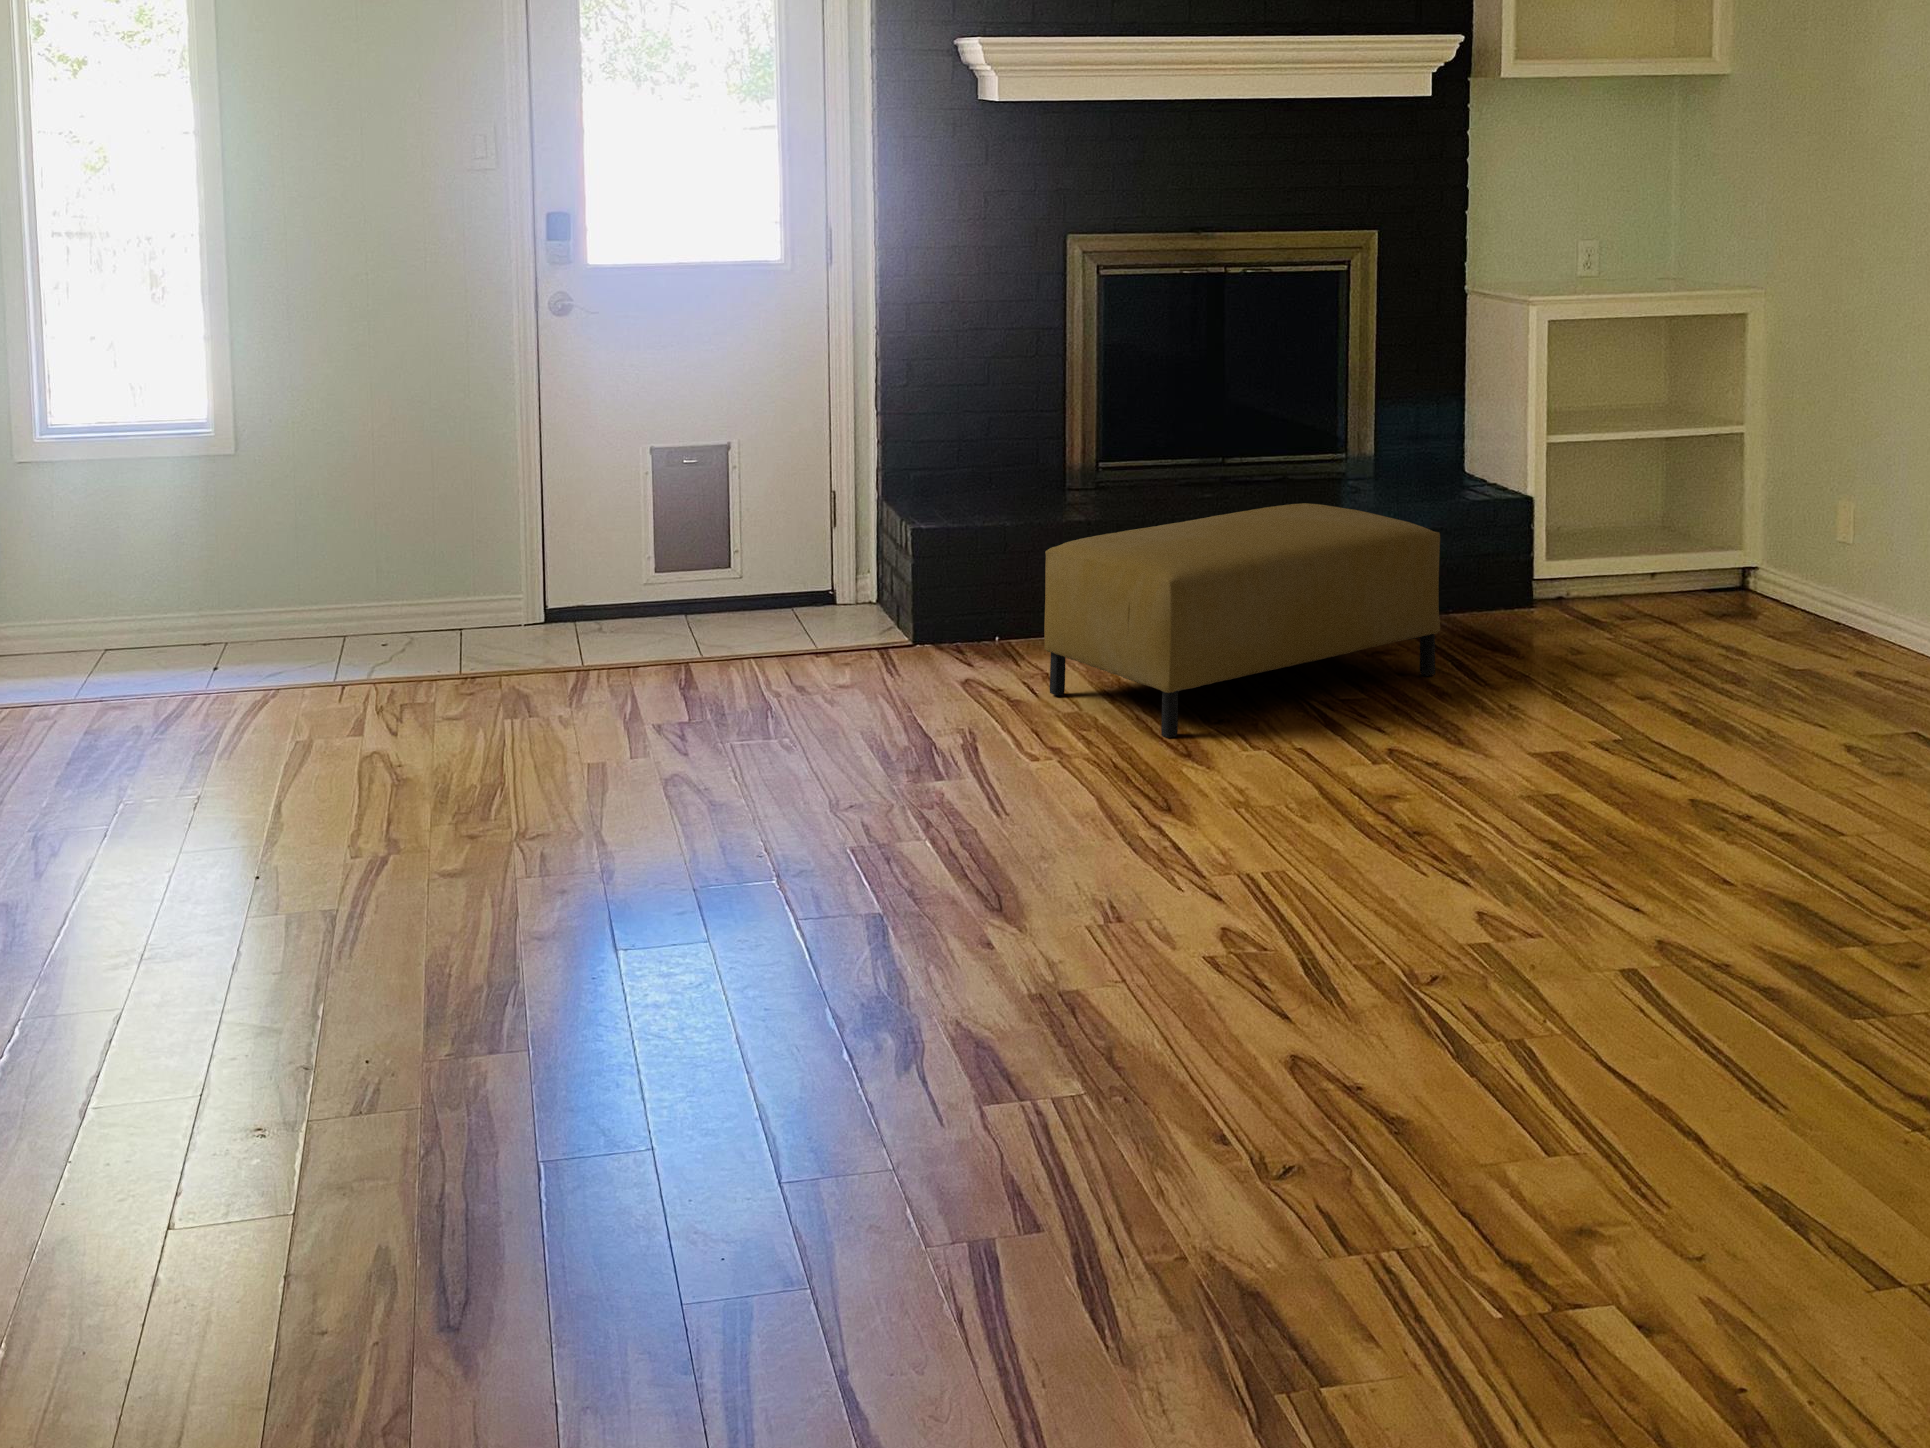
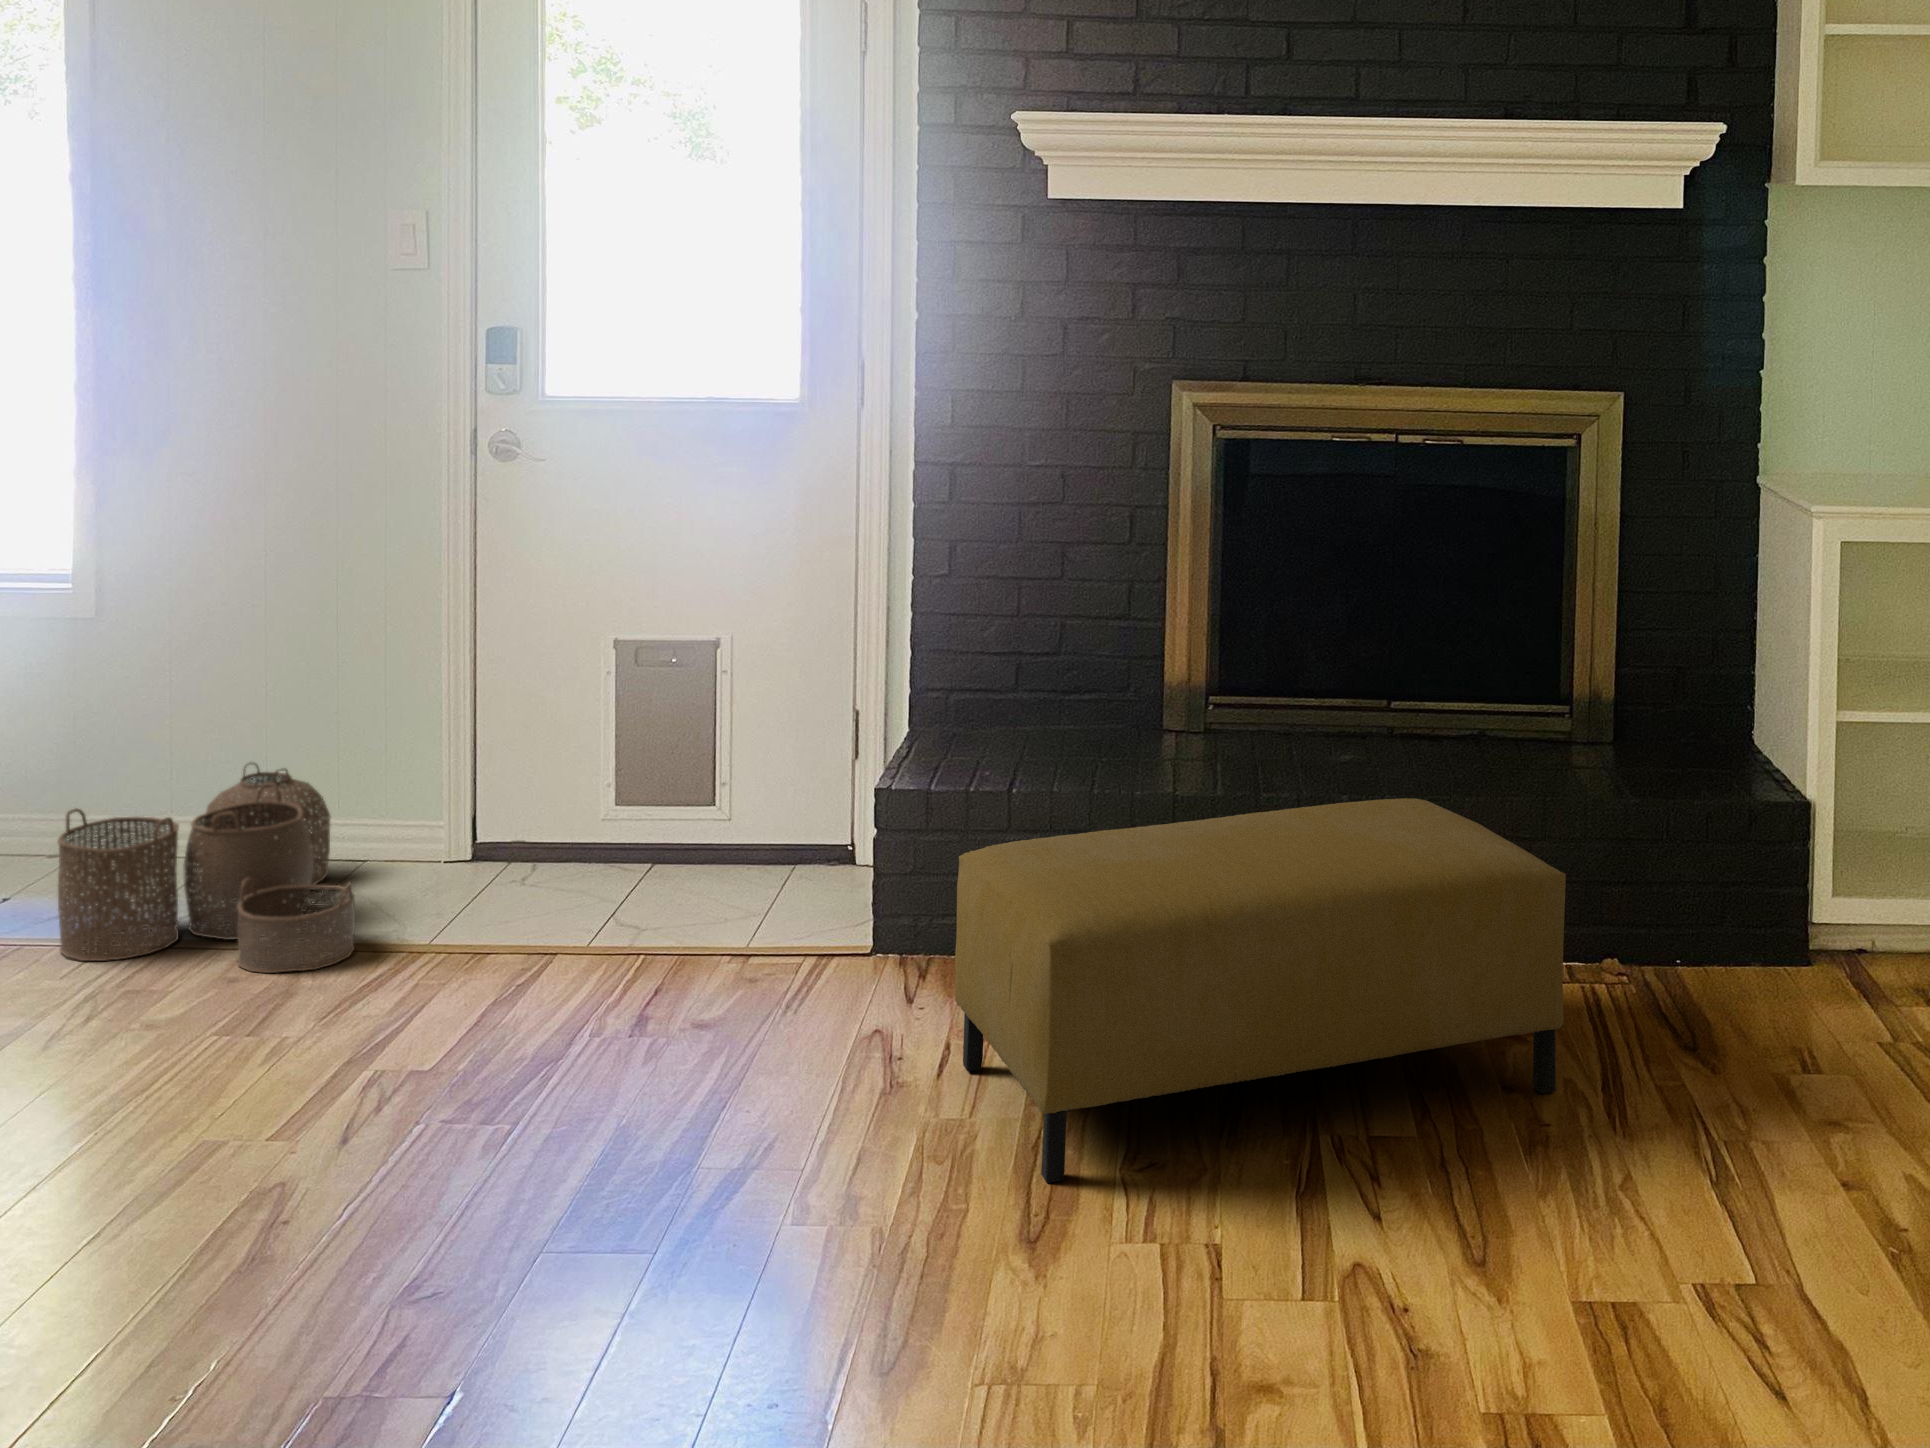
woven basket: none [304,556,539,696] -> present [58,763,355,973]

